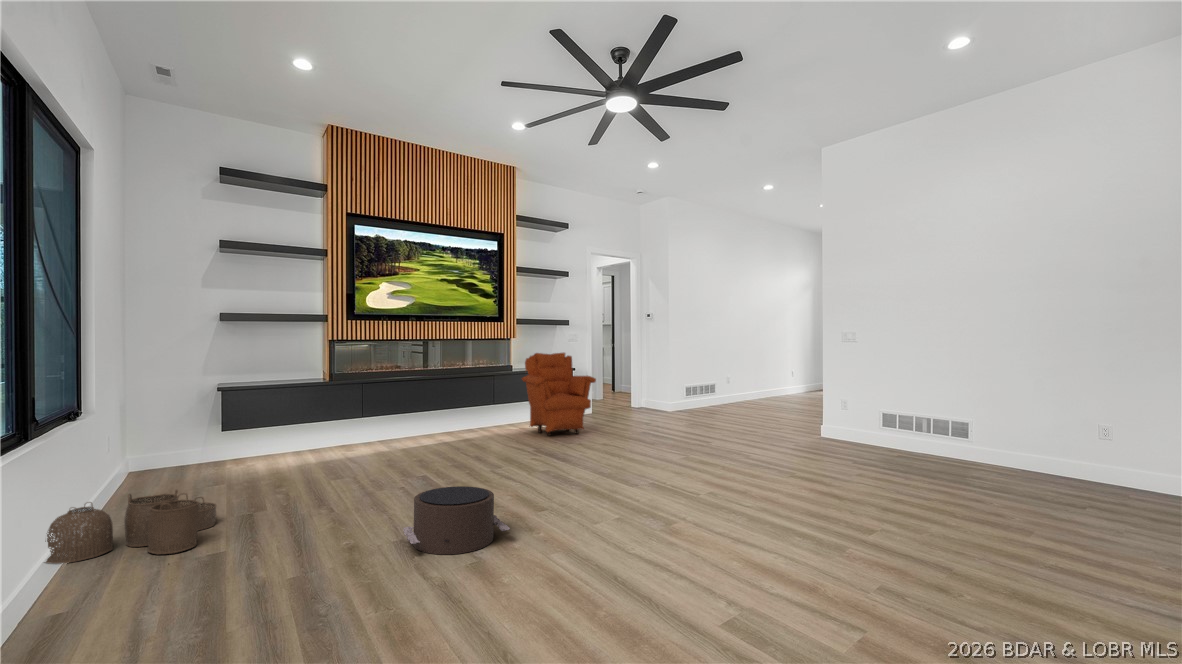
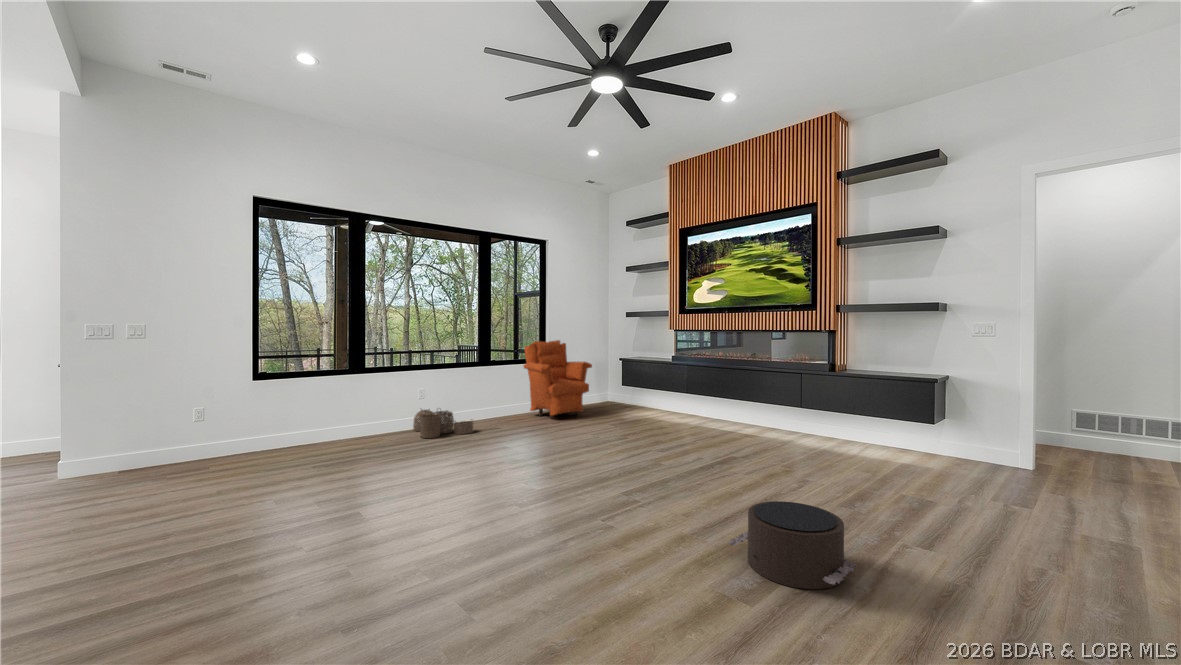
armchair: present [522,353,596,436] -> present [523,340,592,419]
pouf: present [403,486,510,555] -> present [729,501,857,589]

